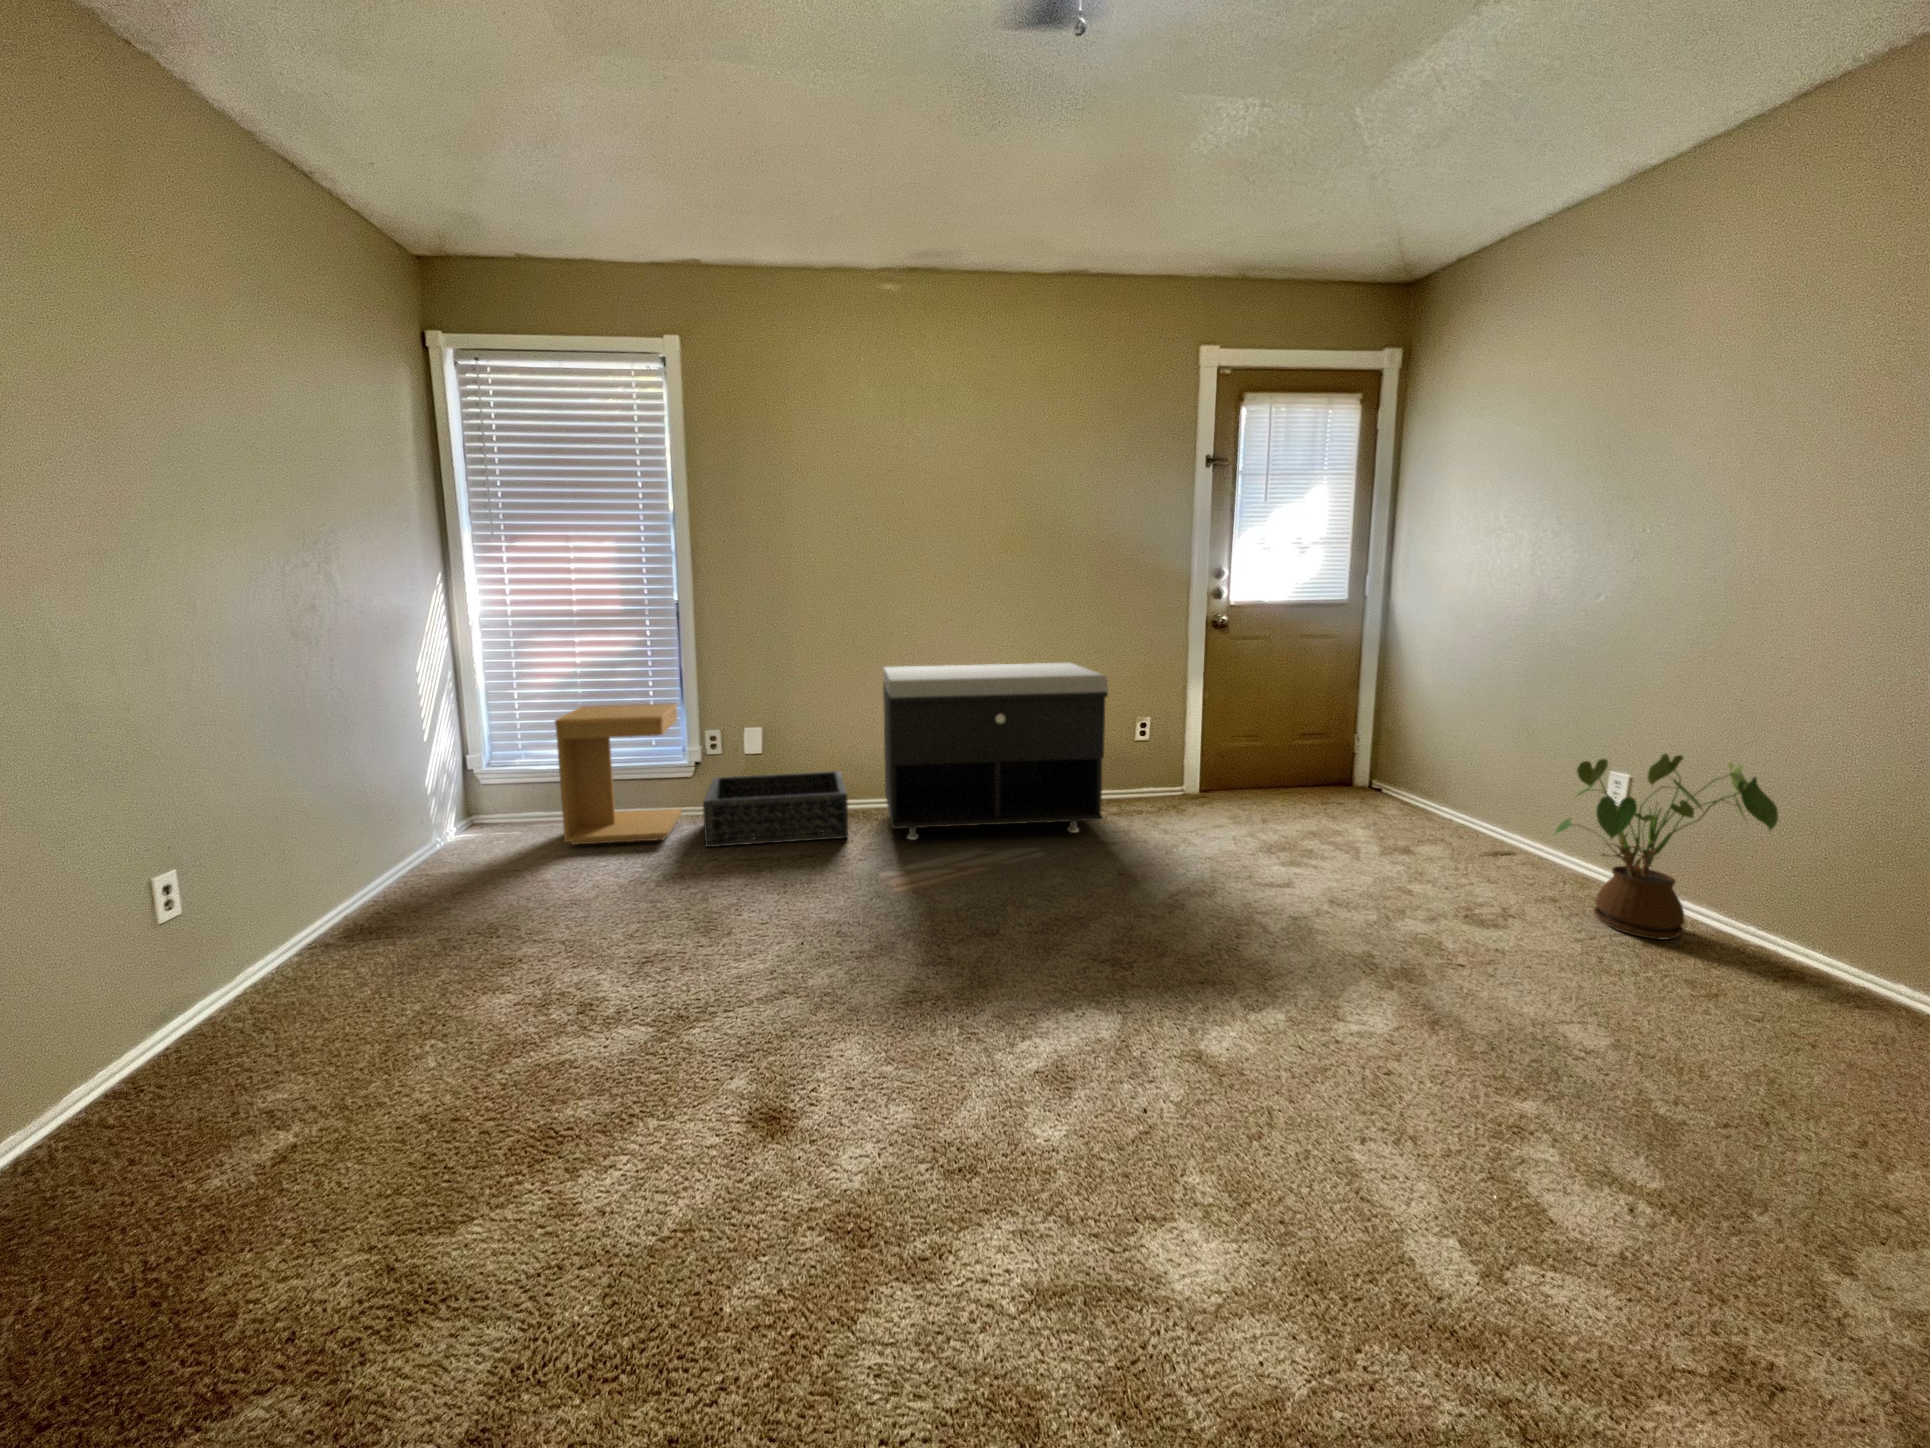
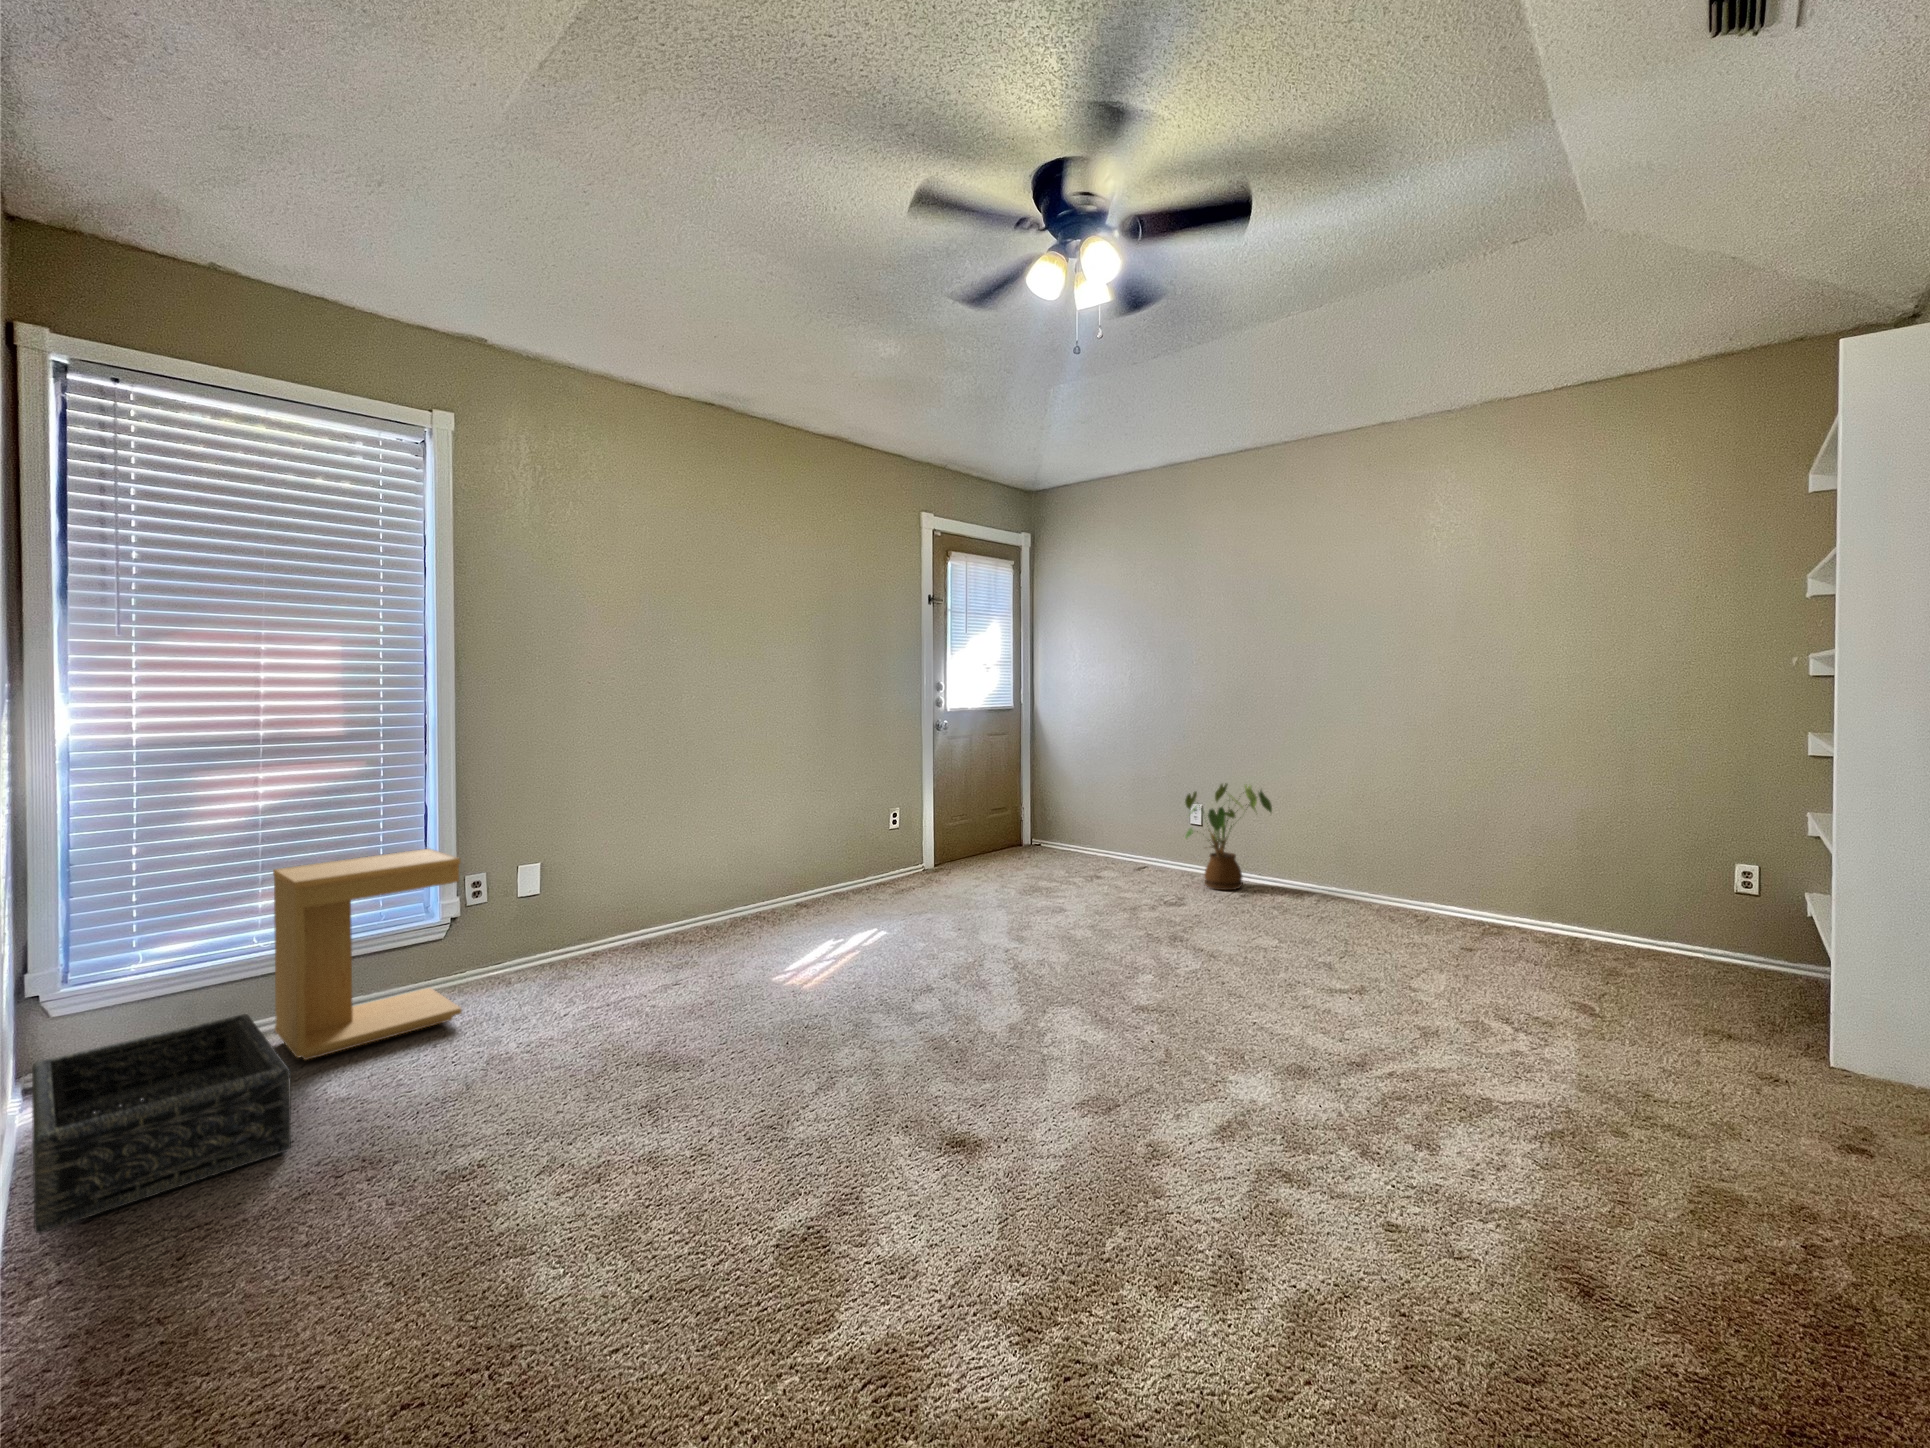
storage bench: present [883,663,1108,840] -> none [680,766,911,951]
basket: present [703,771,848,847] -> present [32,1014,291,1233]

